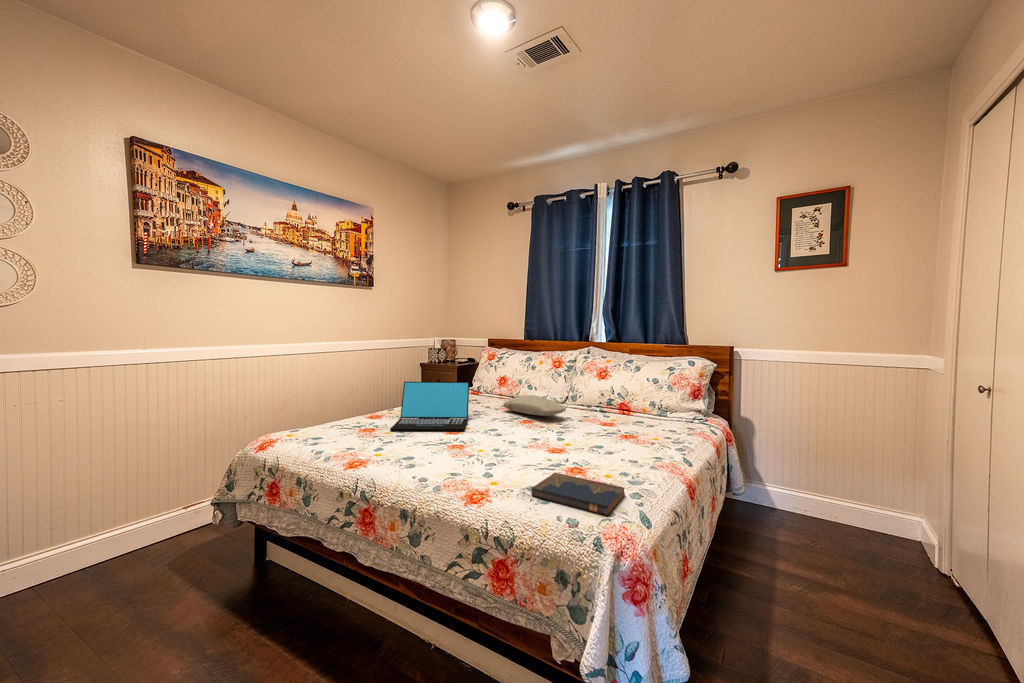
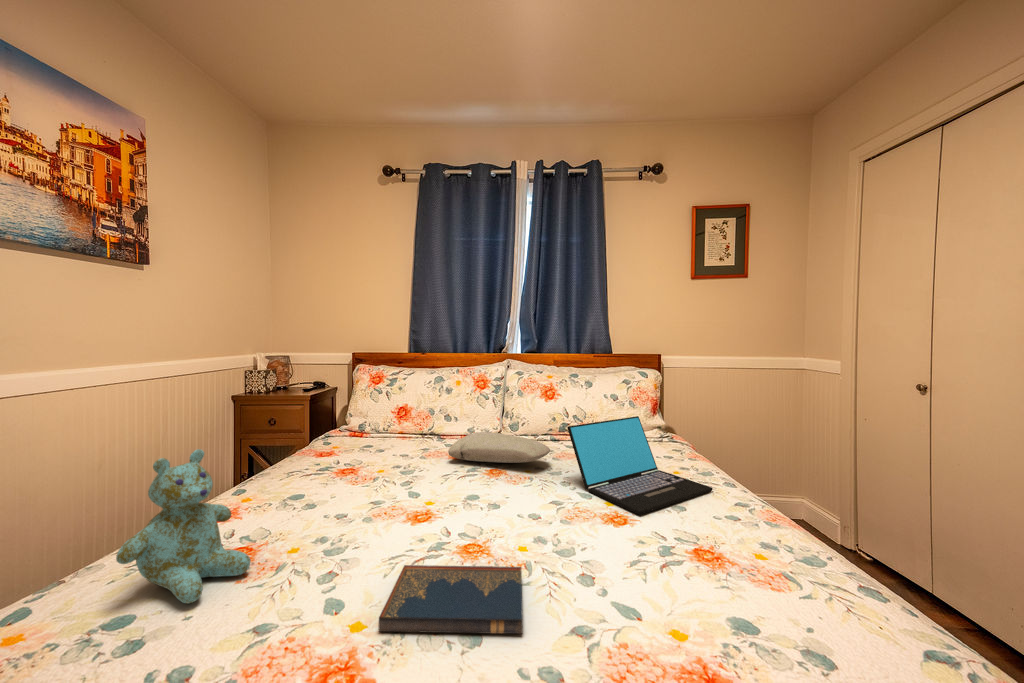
stuffed bear: none [320,377,366,435] -> present [116,449,251,603]
laptop: present [390,382,469,431] -> present [567,416,713,515]
hardcover book: present [531,473,625,515] -> present [379,565,523,634]

